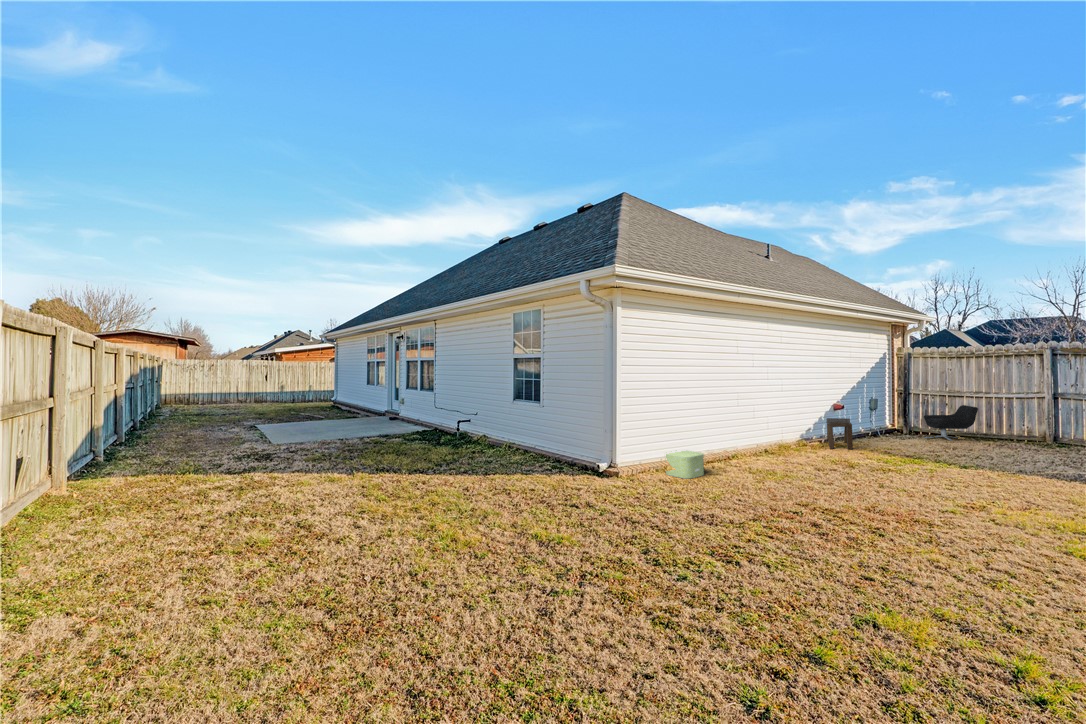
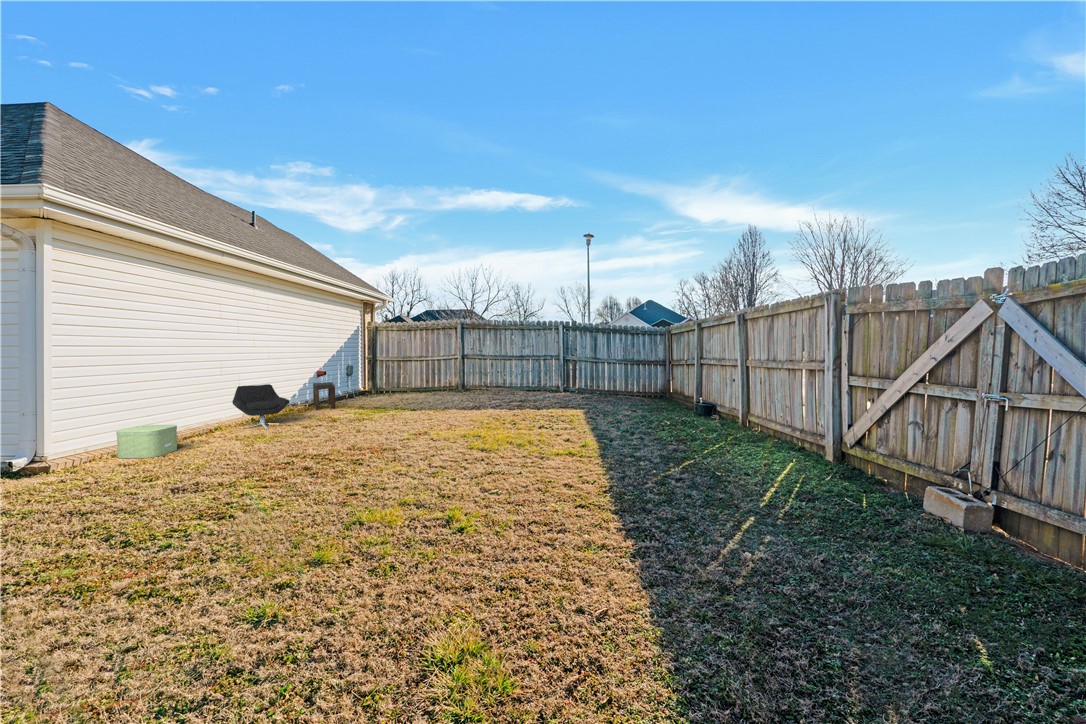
lounge chair: present [924,405,978,440] -> present [232,384,290,429]

